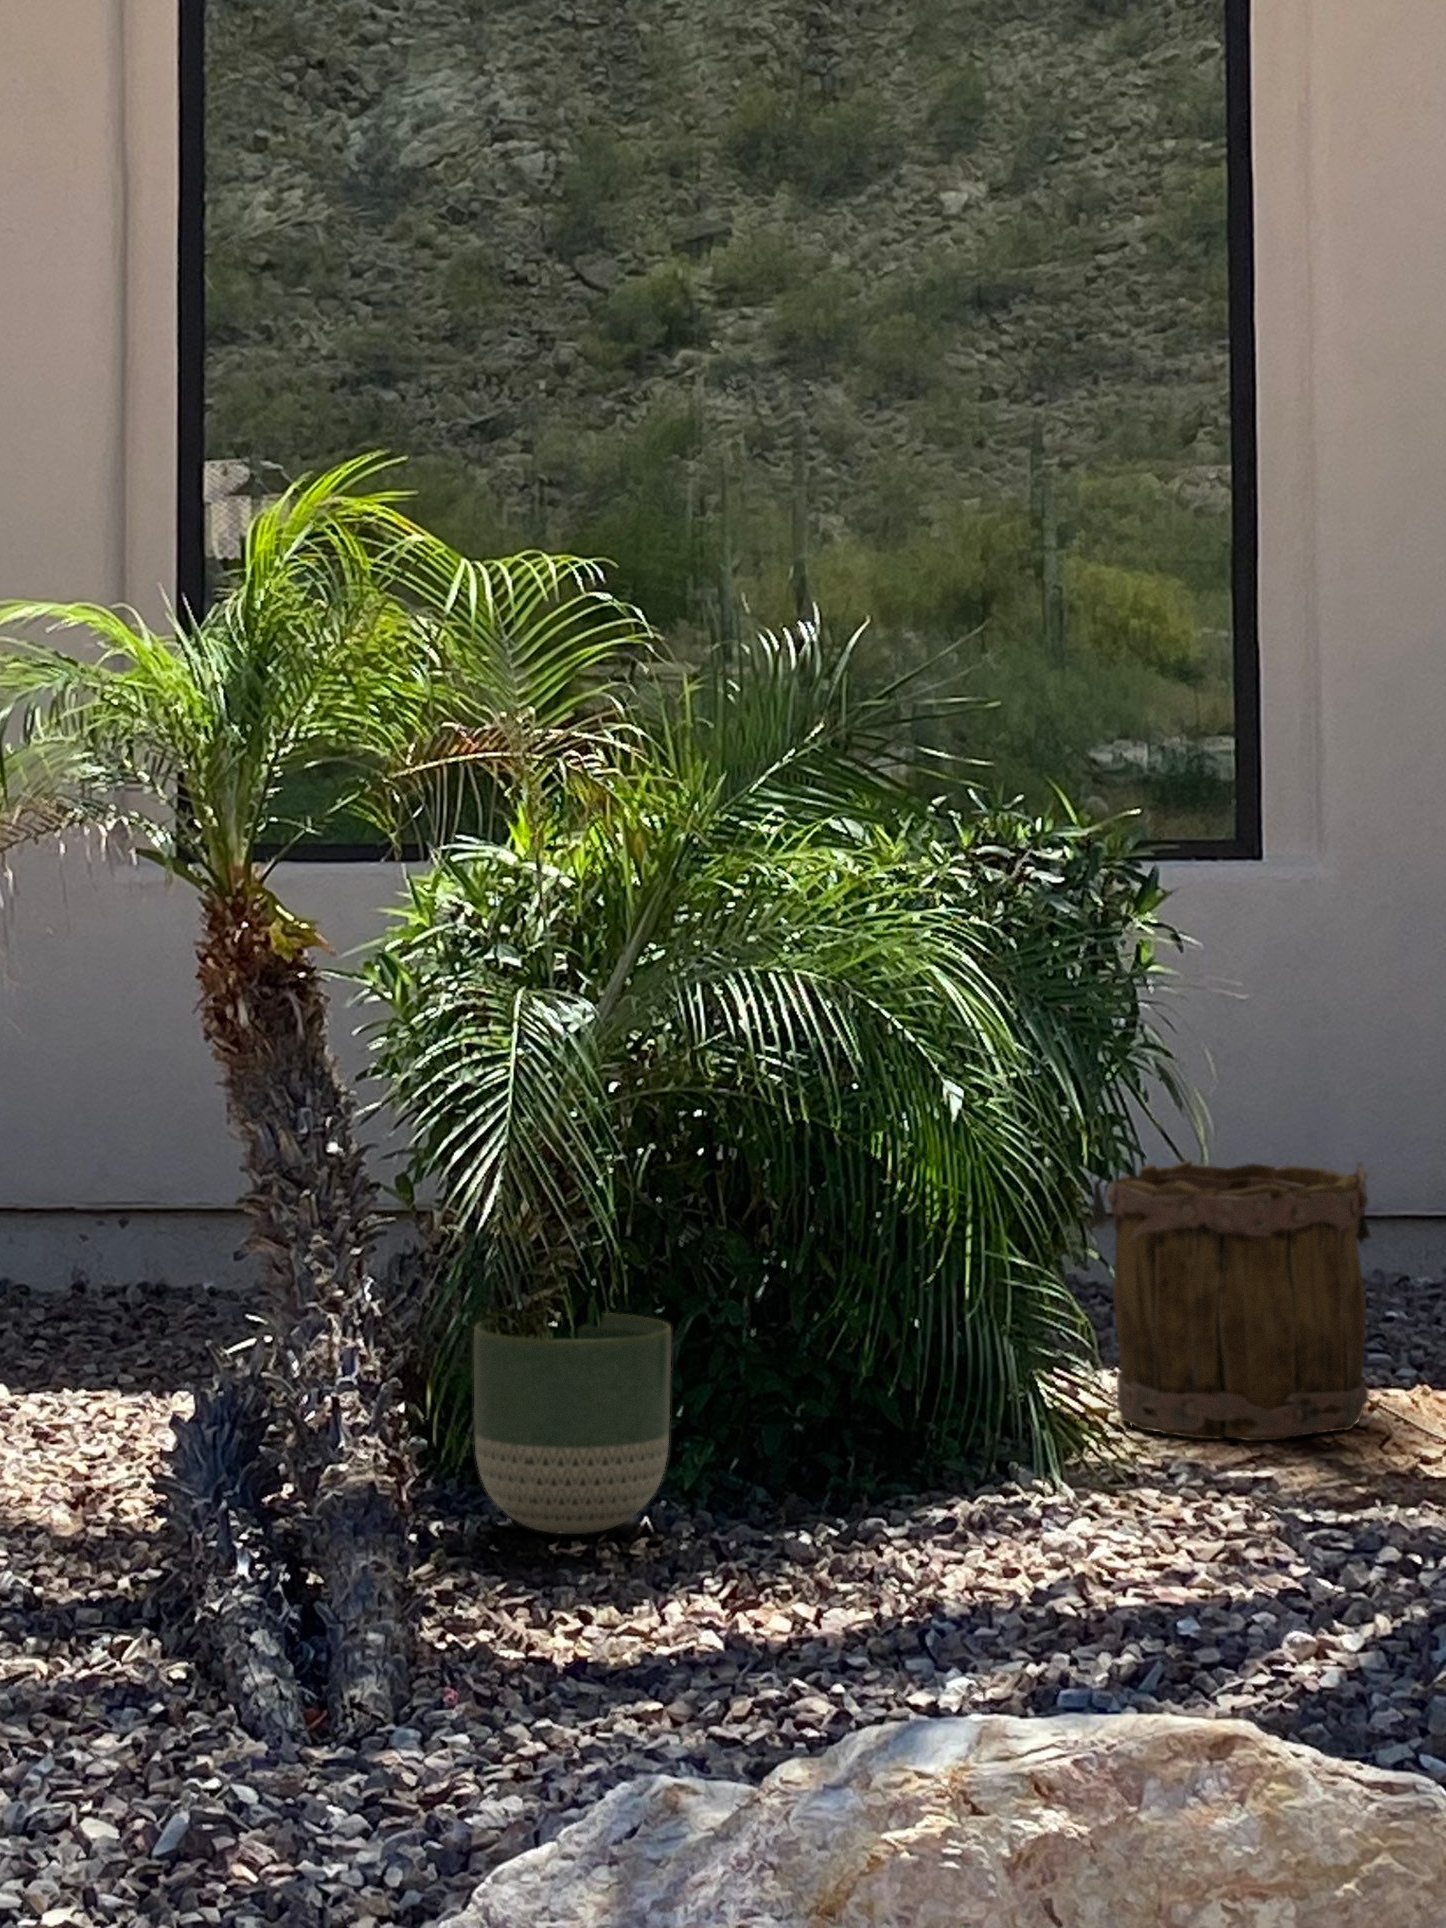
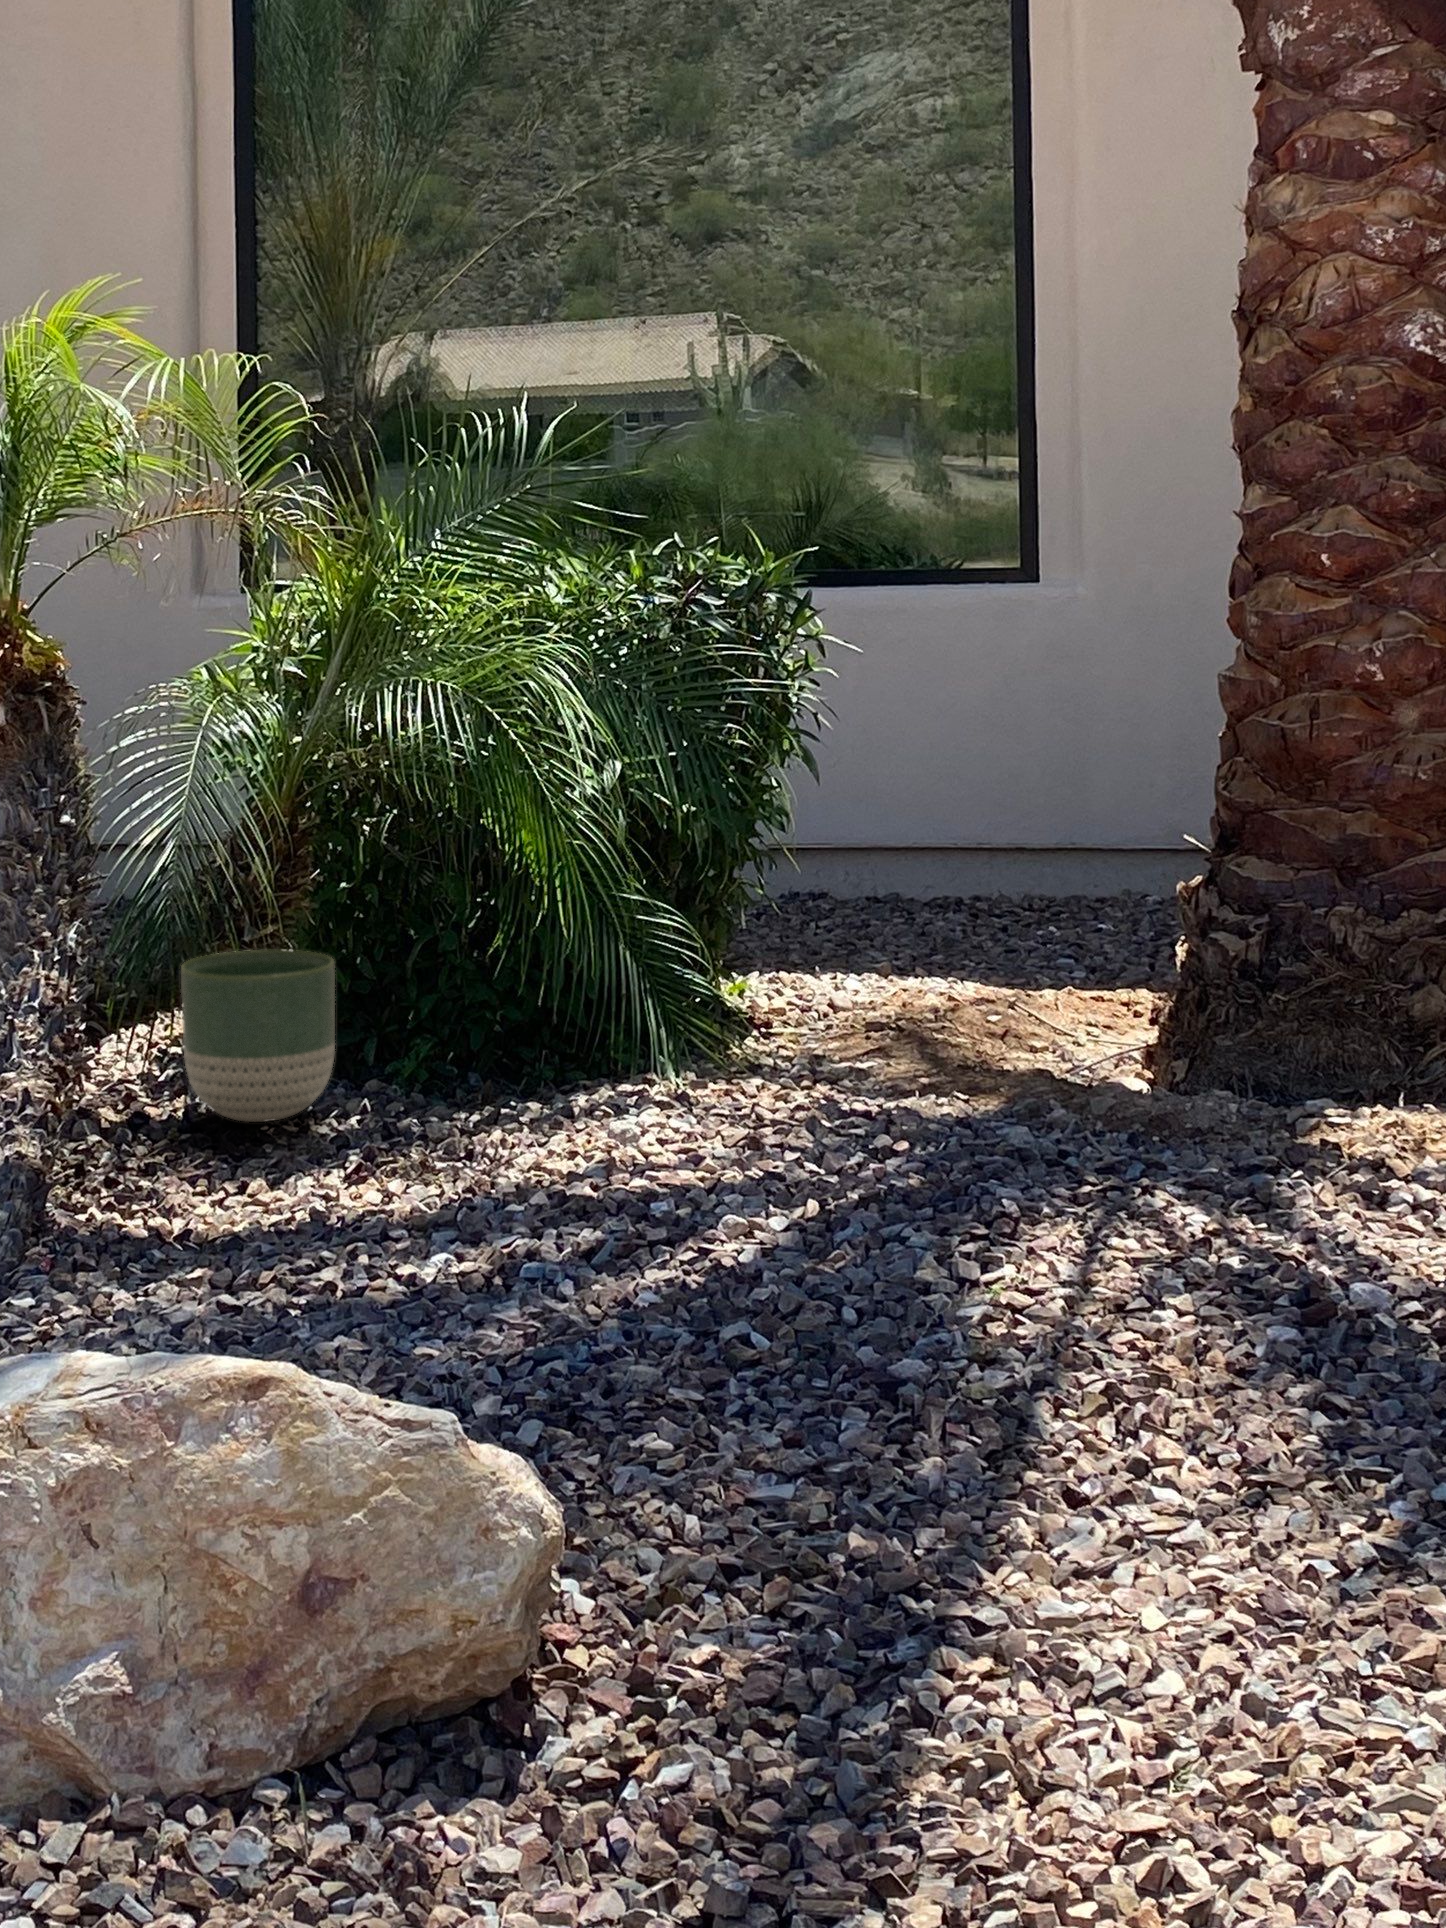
bucket: present [1089,1160,1371,1441] -> none [742,818,966,1041]

